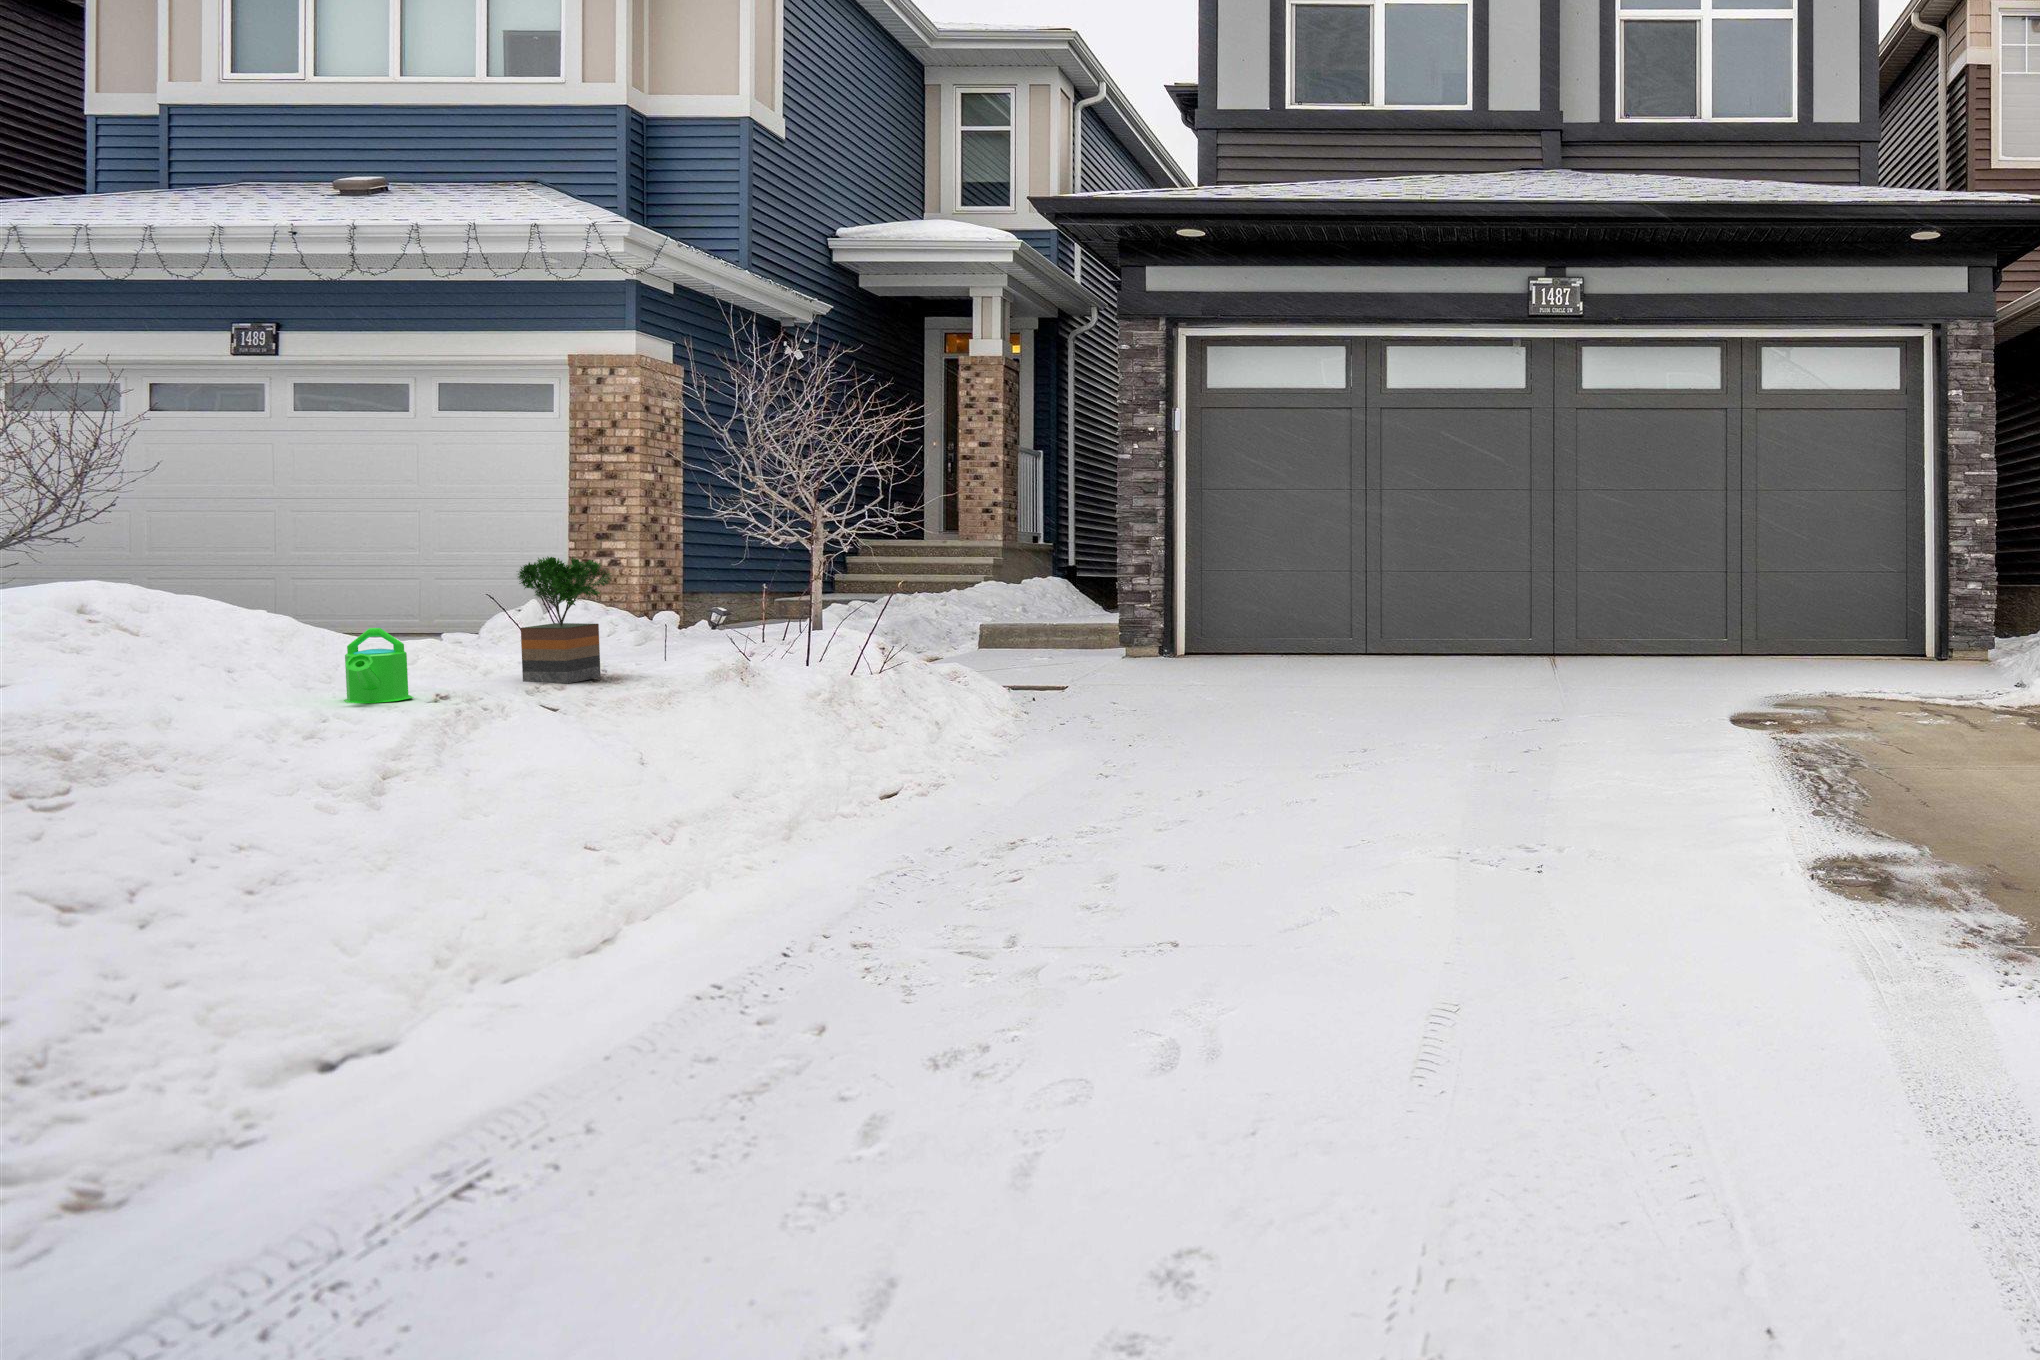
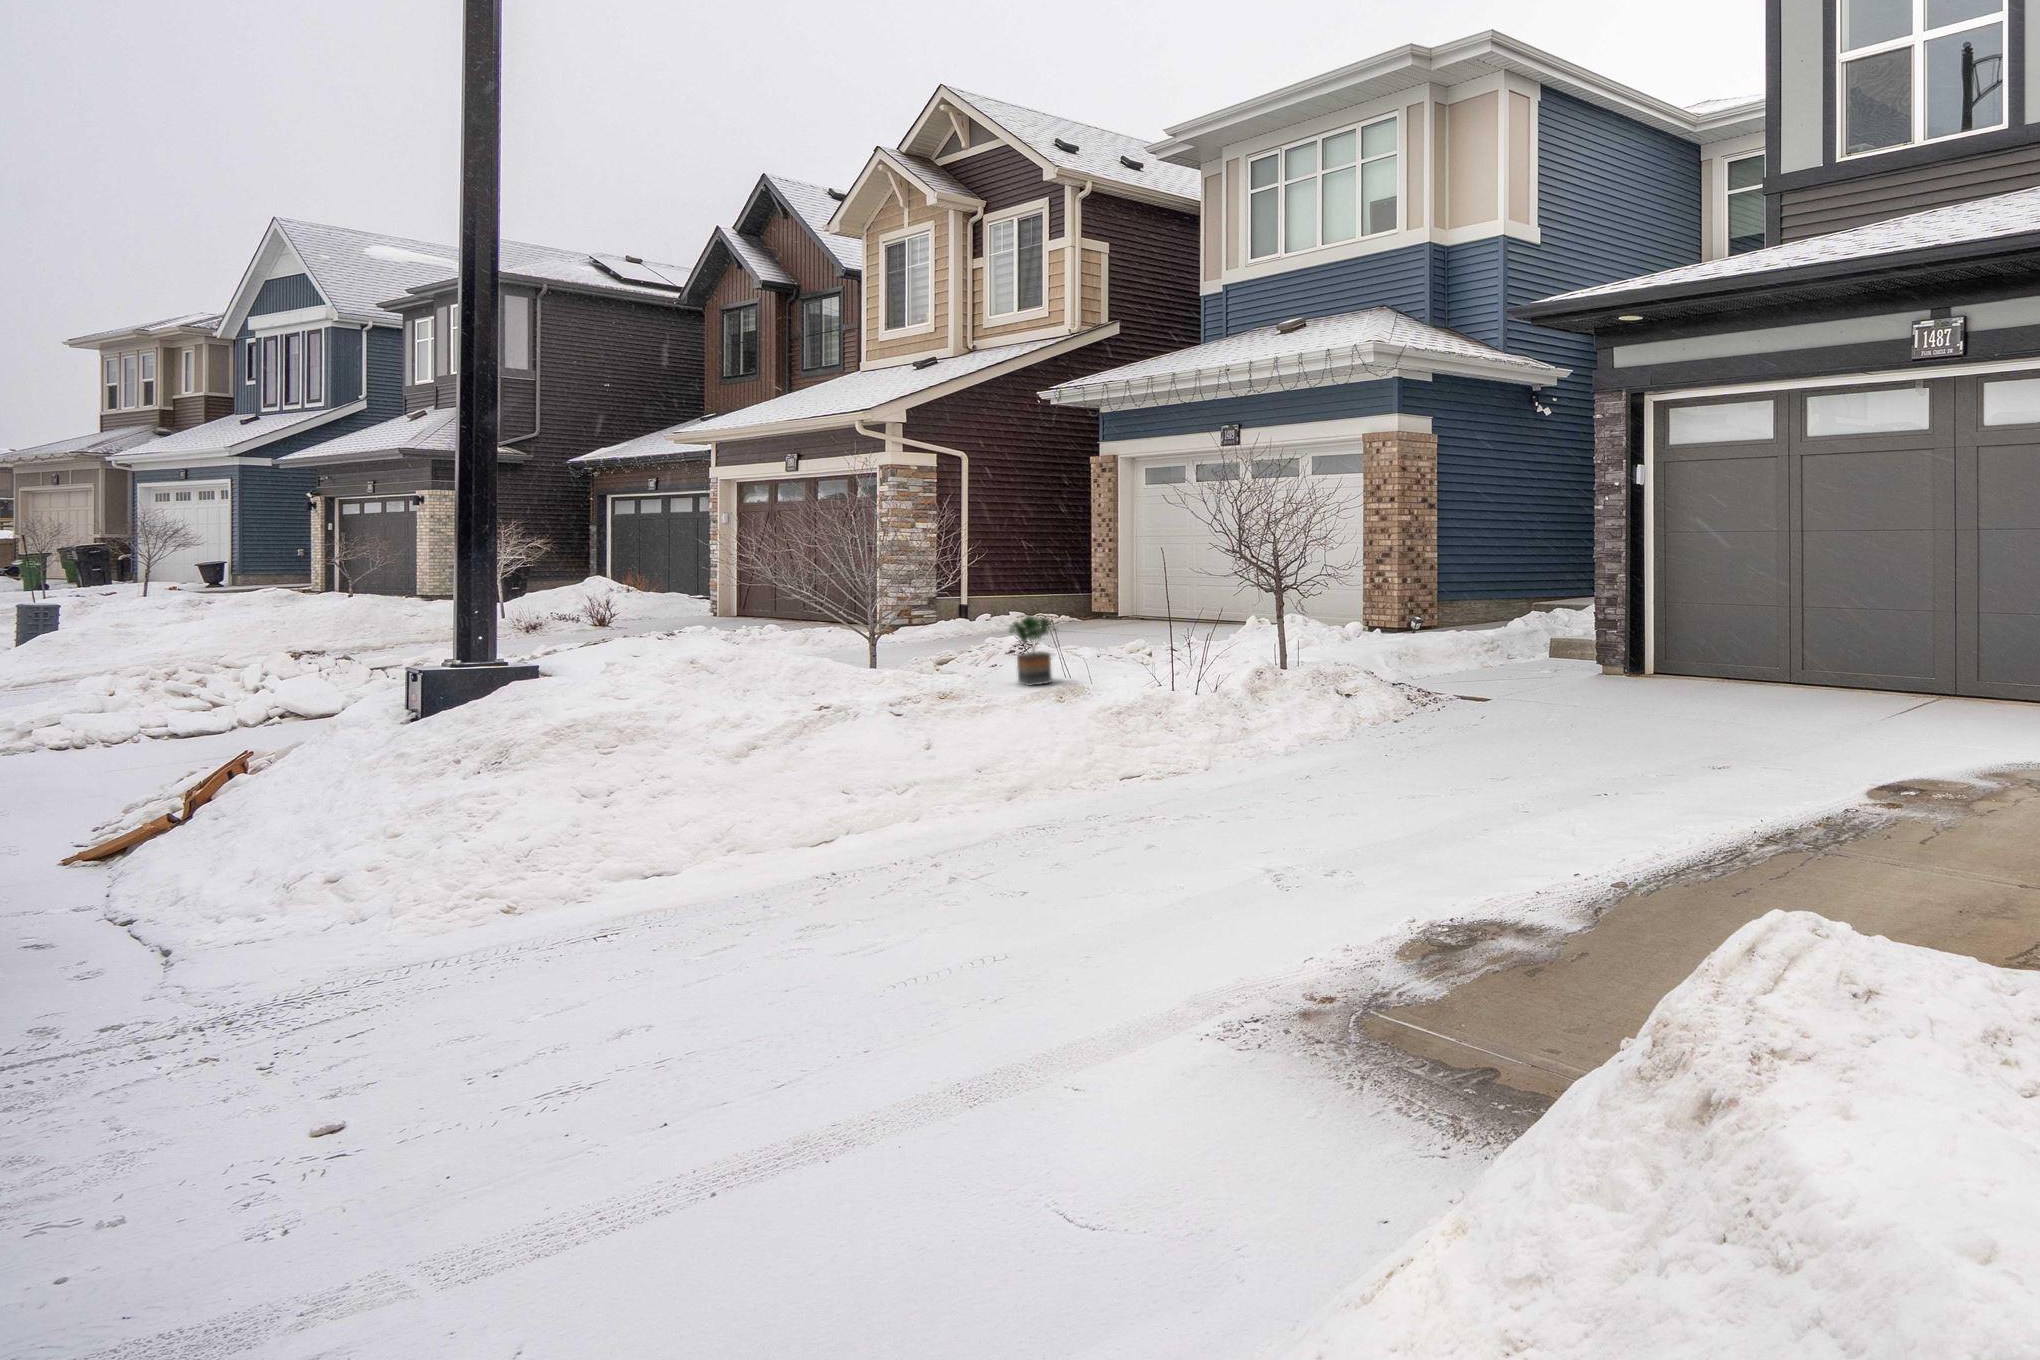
watering can: present [344,628,413,704] -> none [902,656,943,693]

